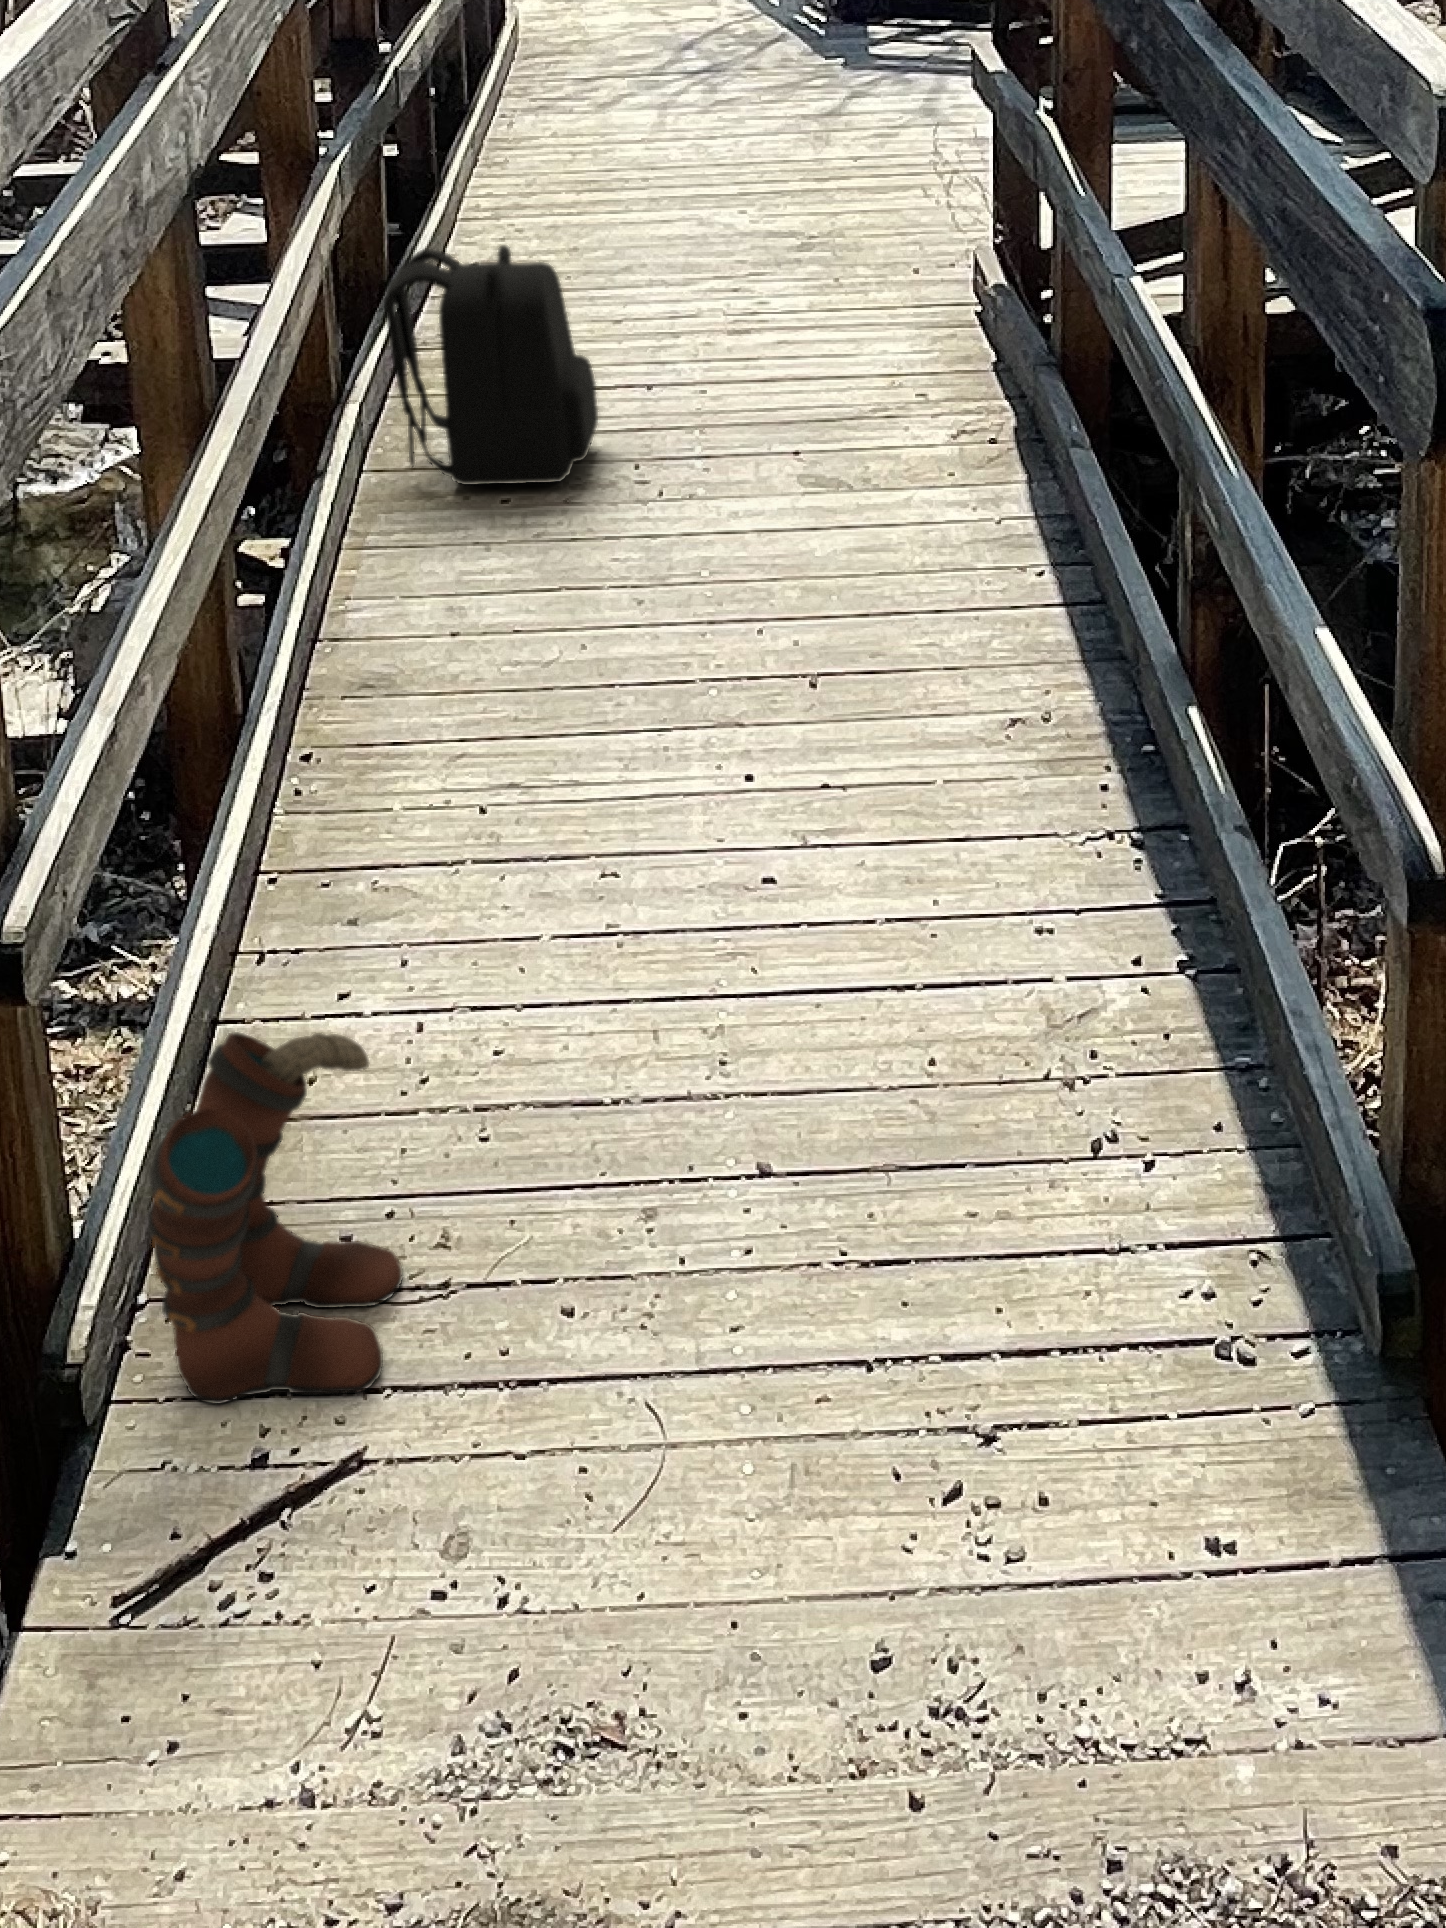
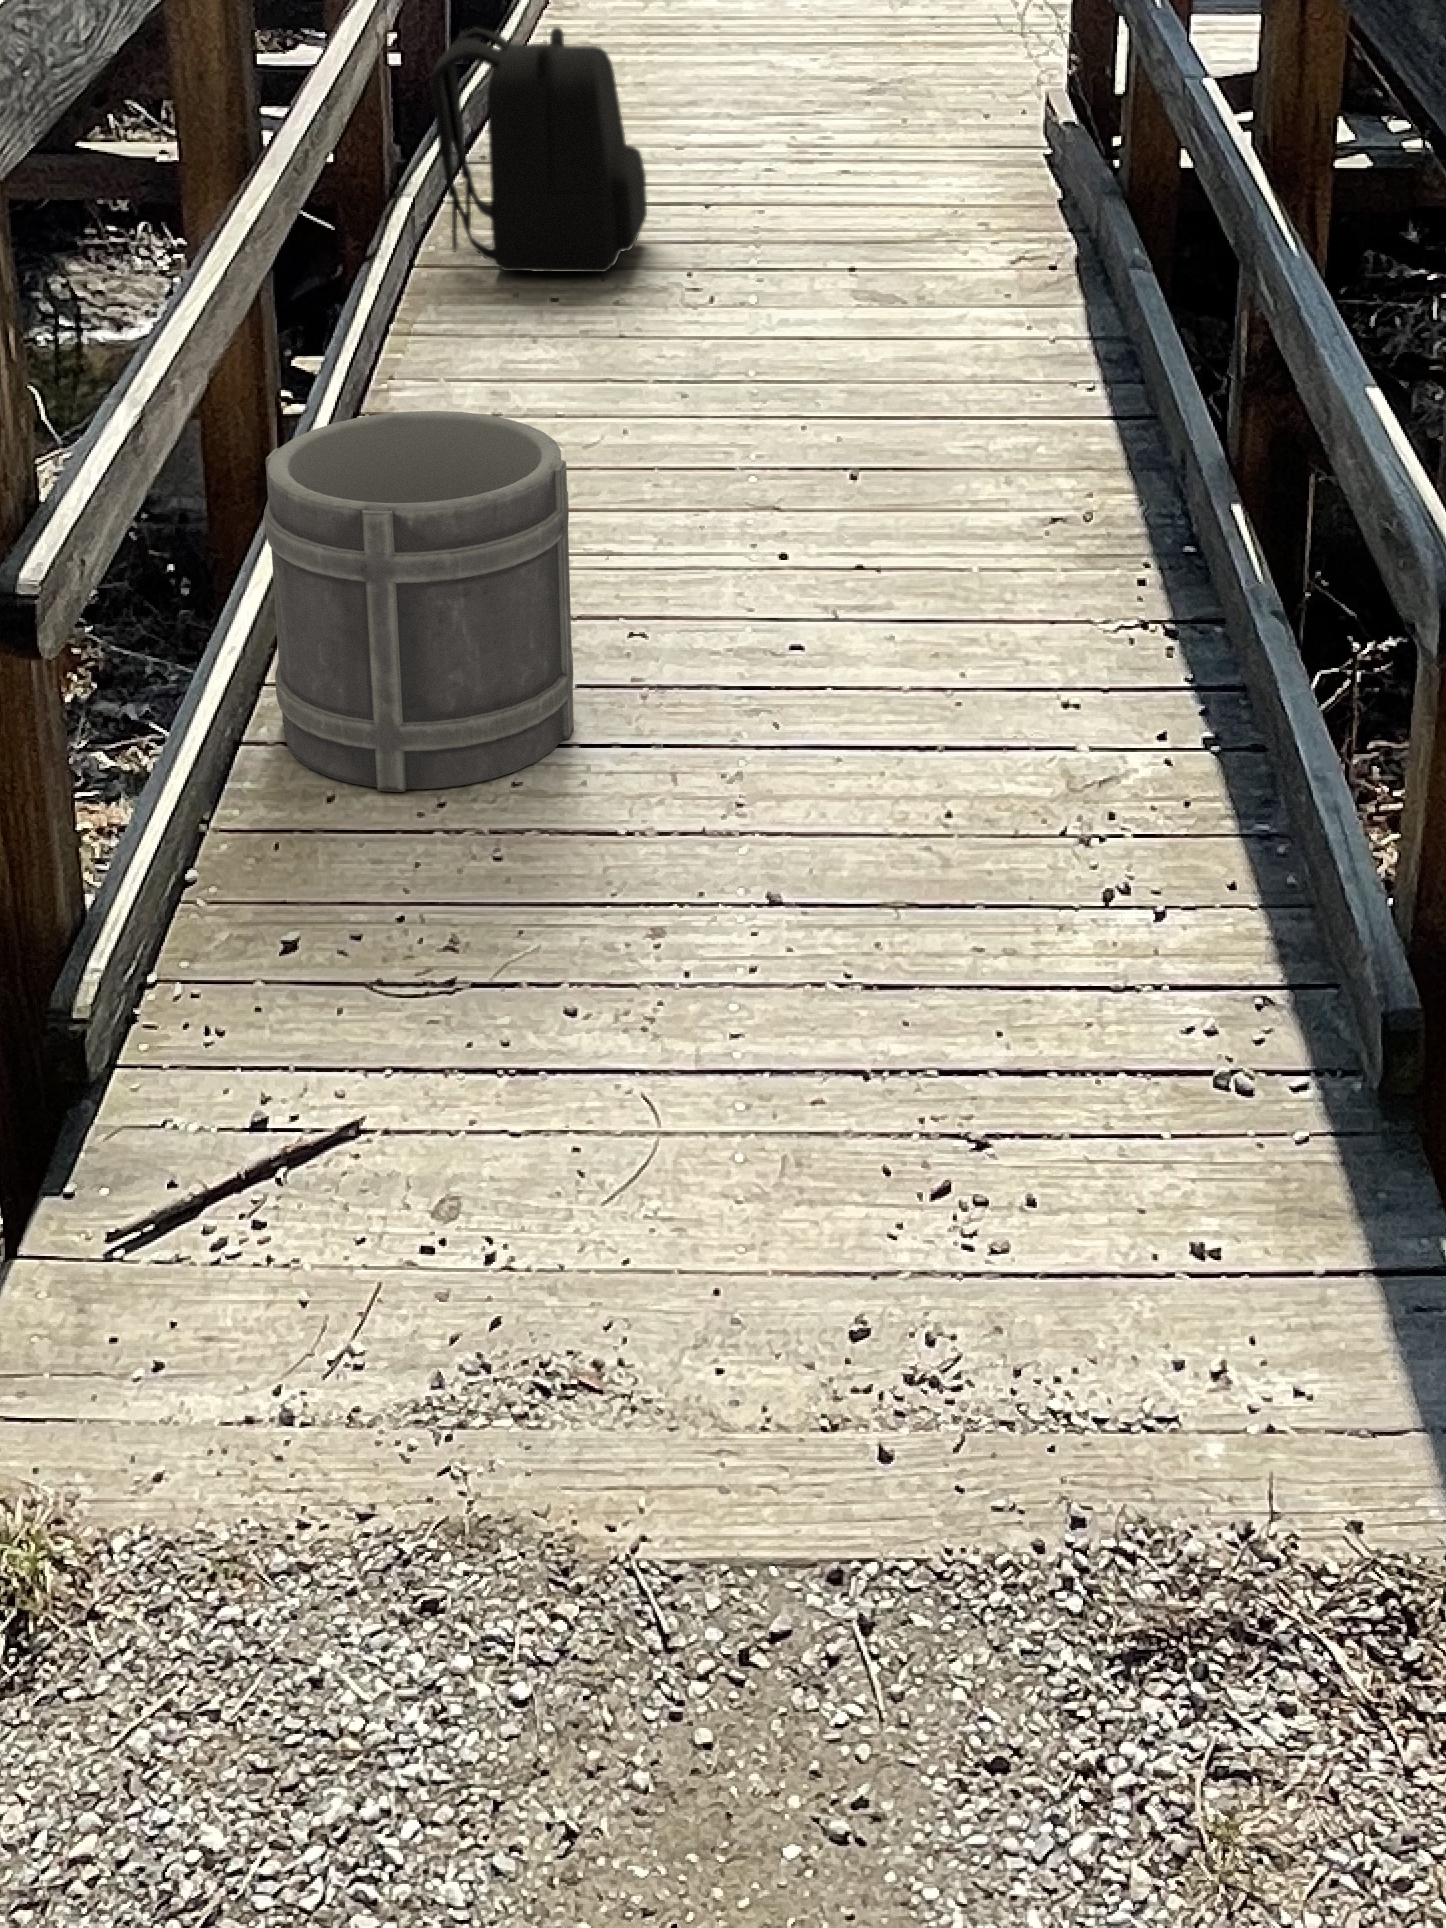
bucket: none [243,670,556,1064] -> present [264,411,574,792]
boots: present [148,1032,403,1404] -> none [151,730,405,1082]

